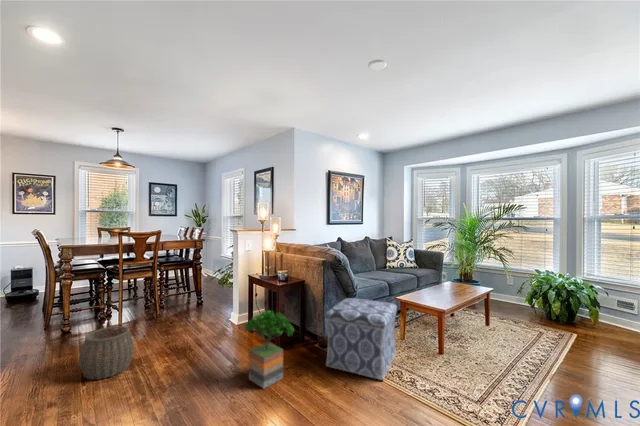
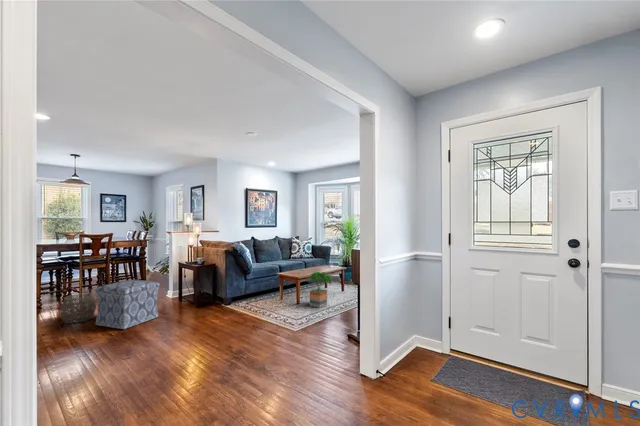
ottoman: present [325,298,397,380] -> present [95,280,159,330]
potted tree: present [245,311,294,388] -> present [307,272,332,308]

